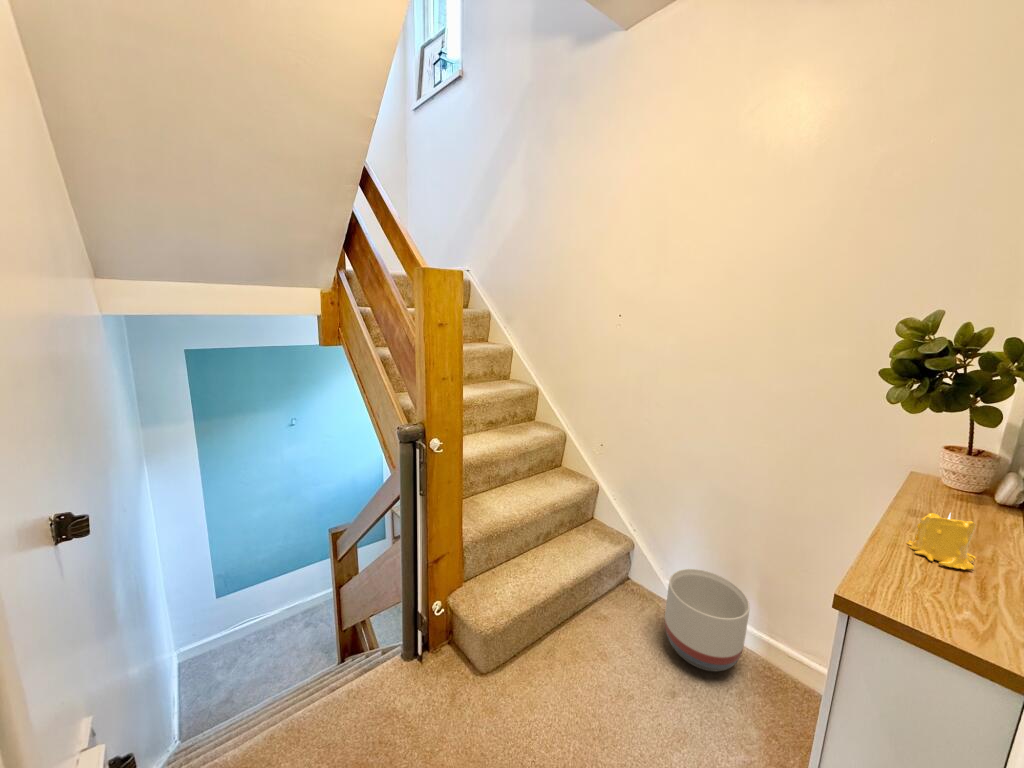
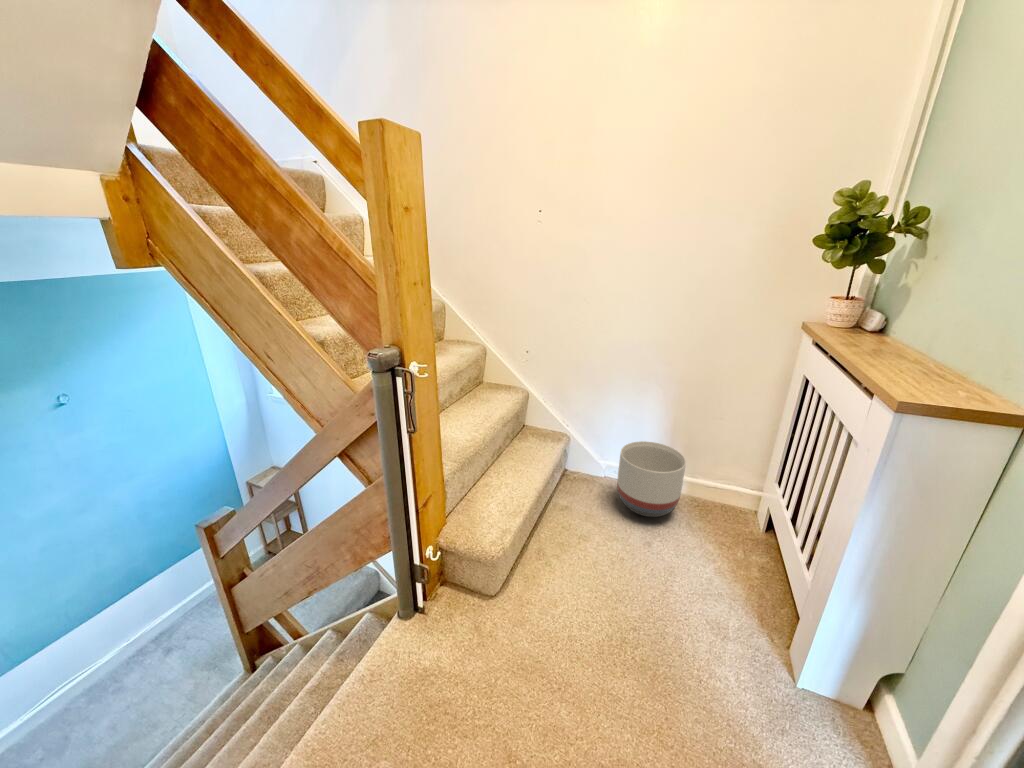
candle: present [907,513,976,570] -> none [869,329,921,368]

